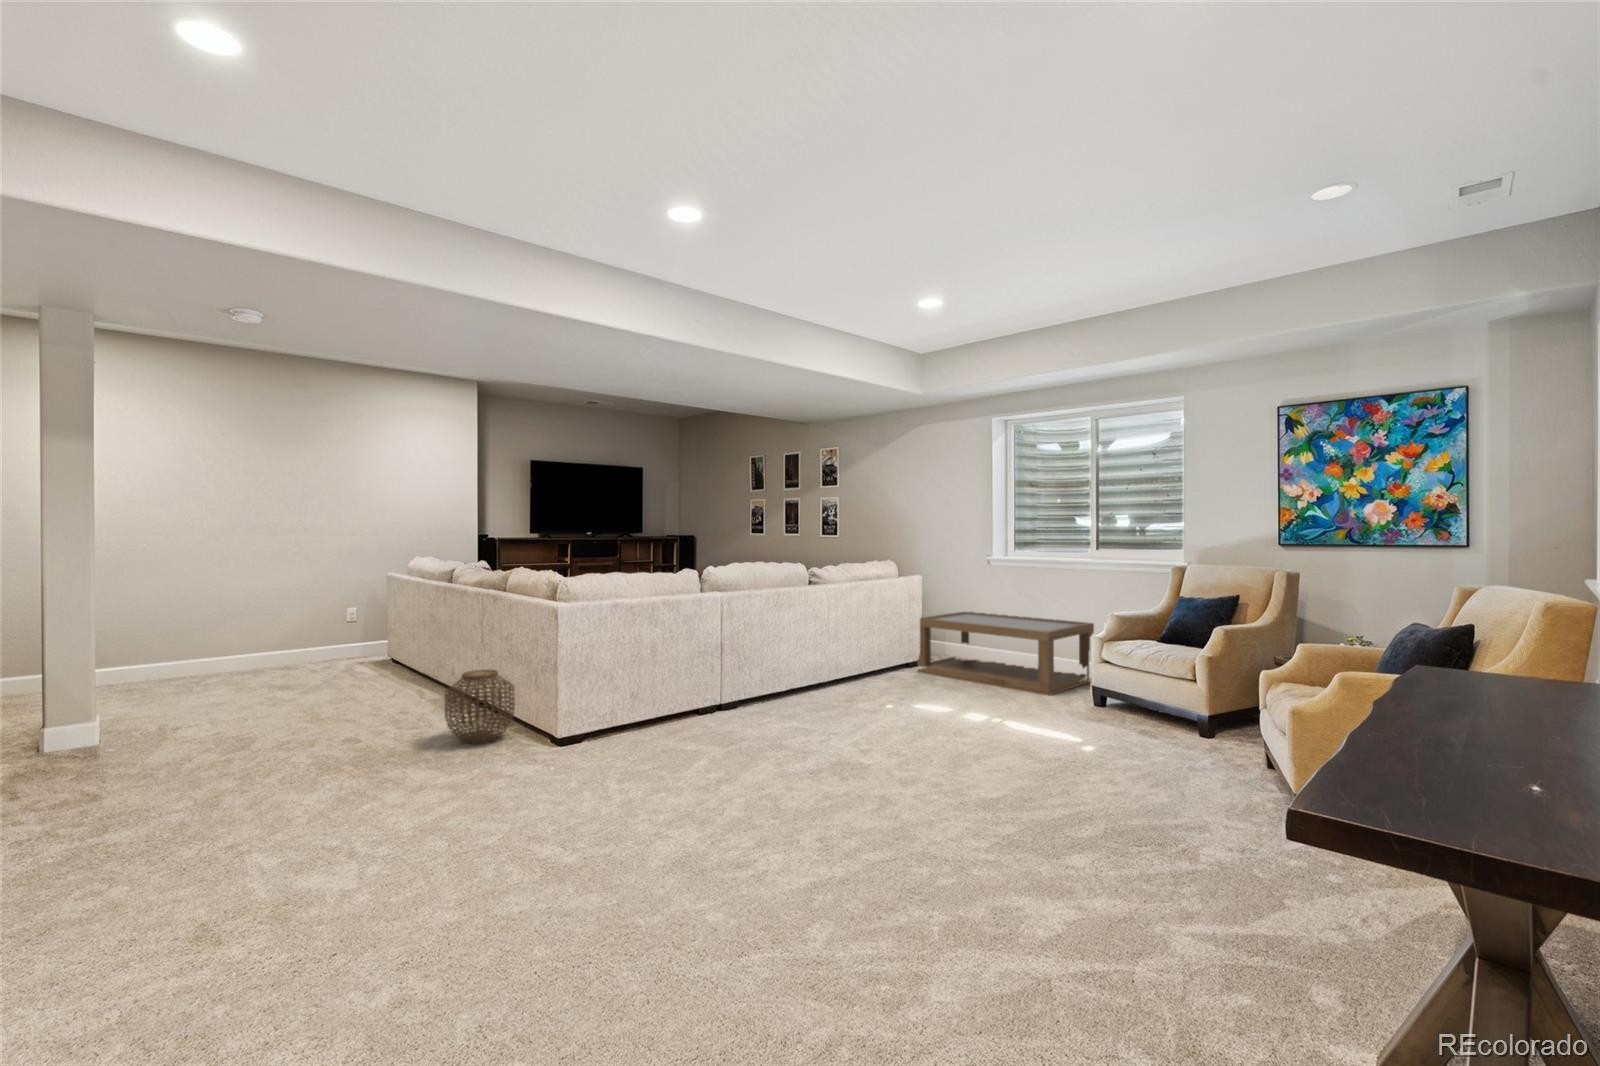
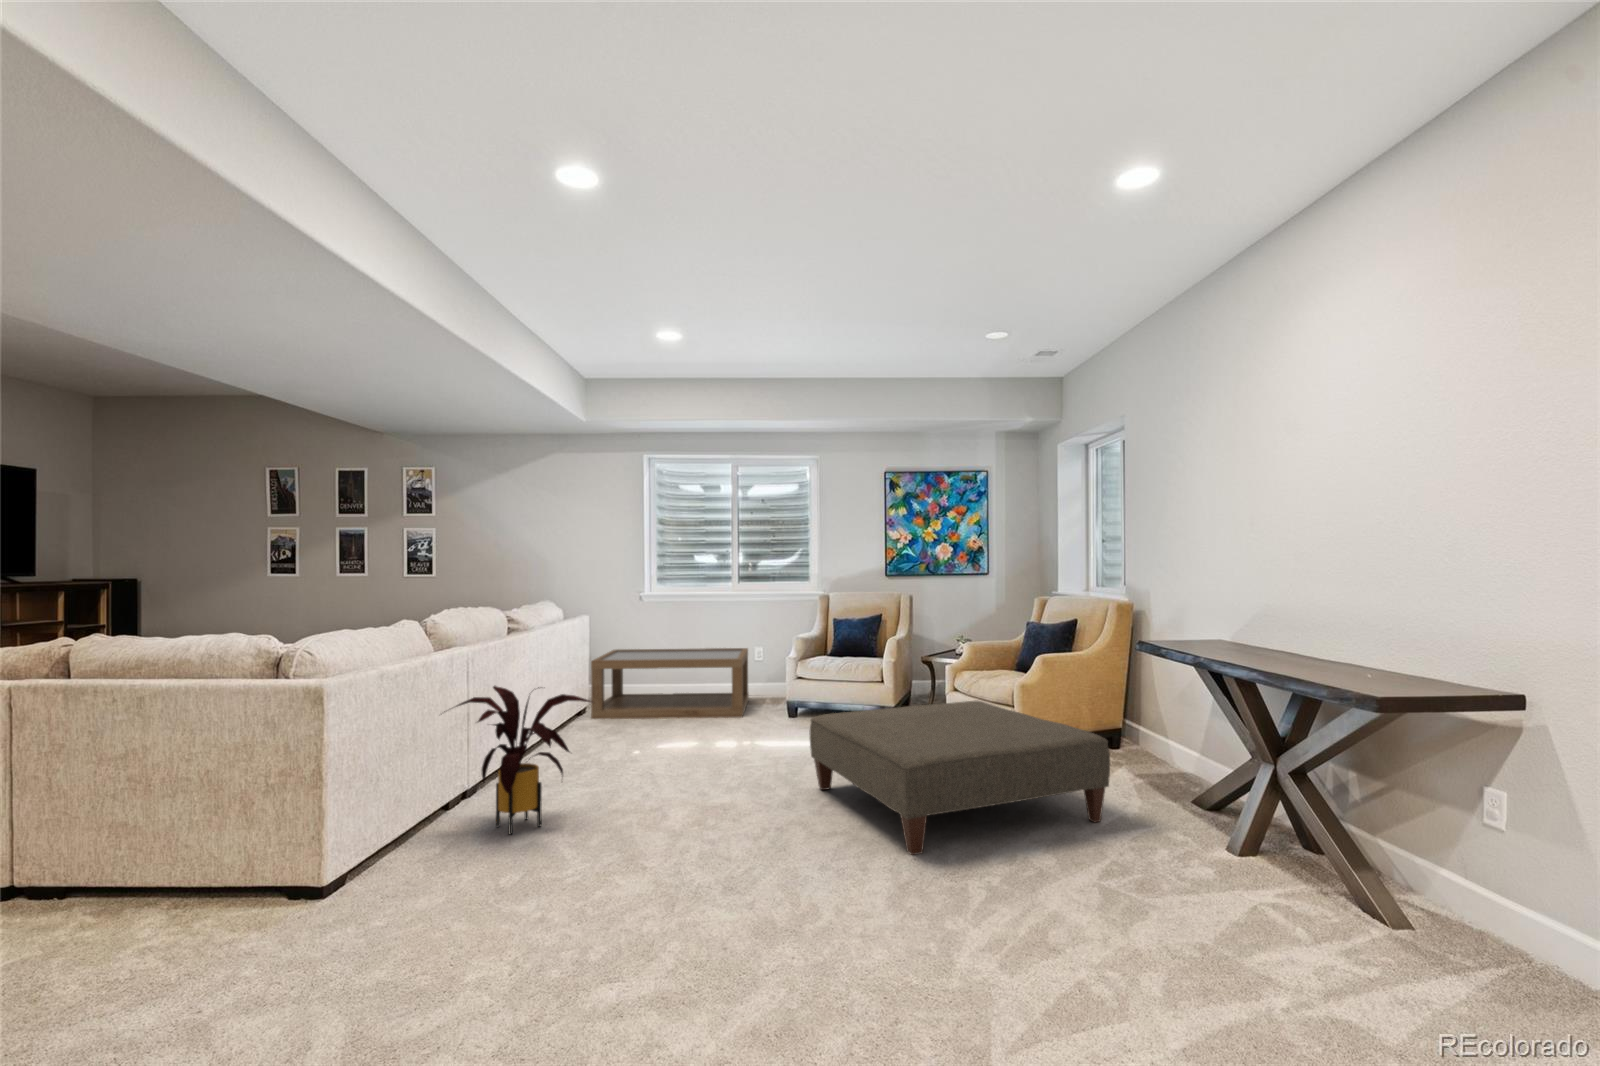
house plant: none [654,623,760,739] -> present [444,686,594,835]
woven basket: present [445,670,515,744] -> none [95,808,238,946]
ottoman: none [884,694,1228,919] -> present [810,701,1110,855]

